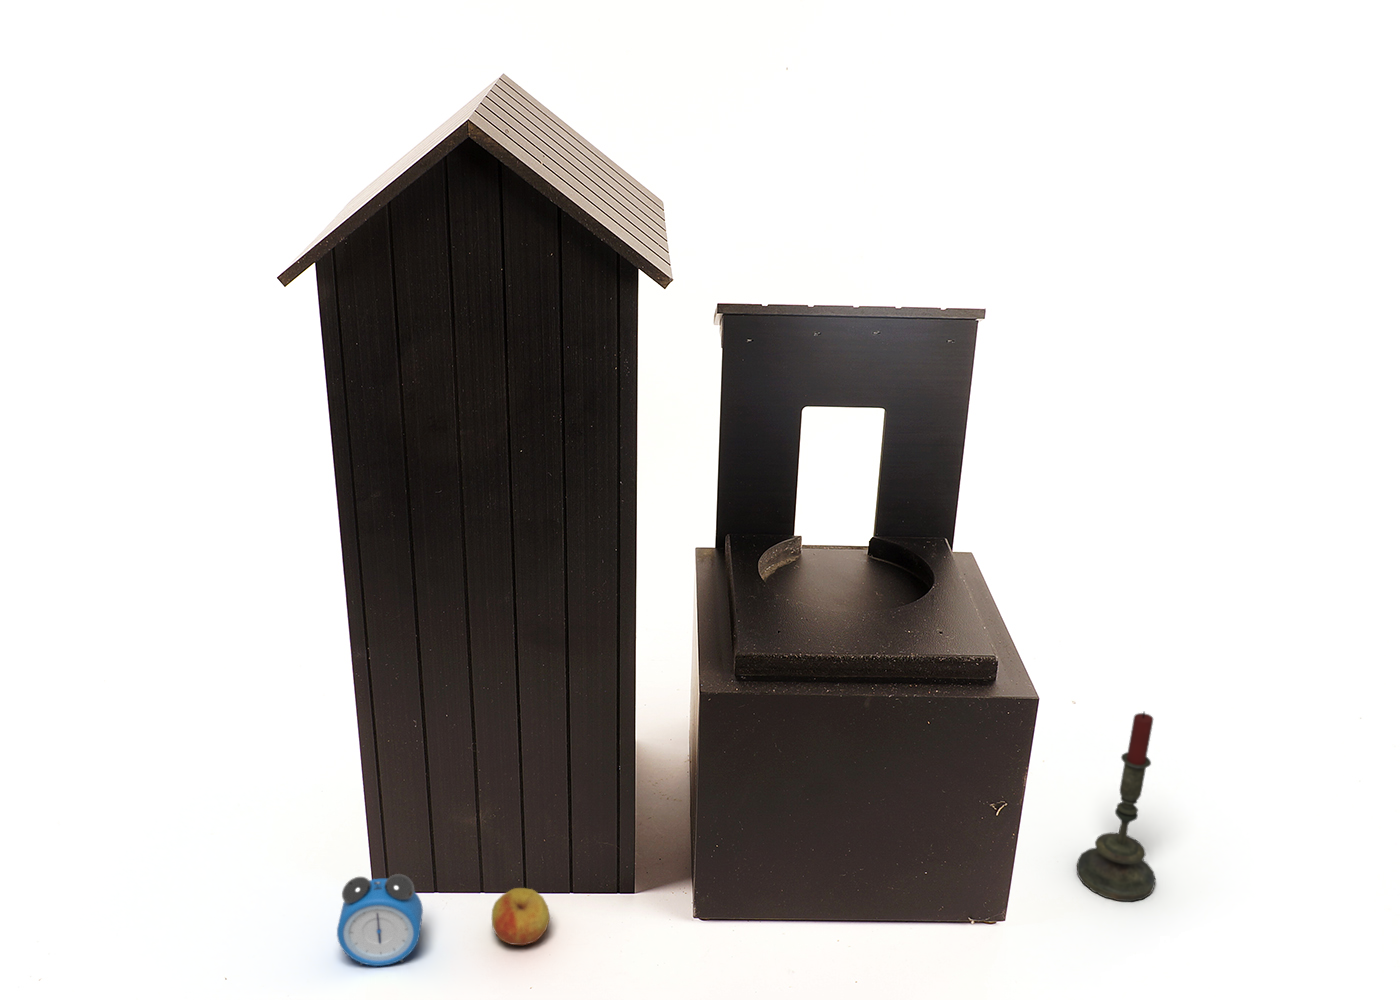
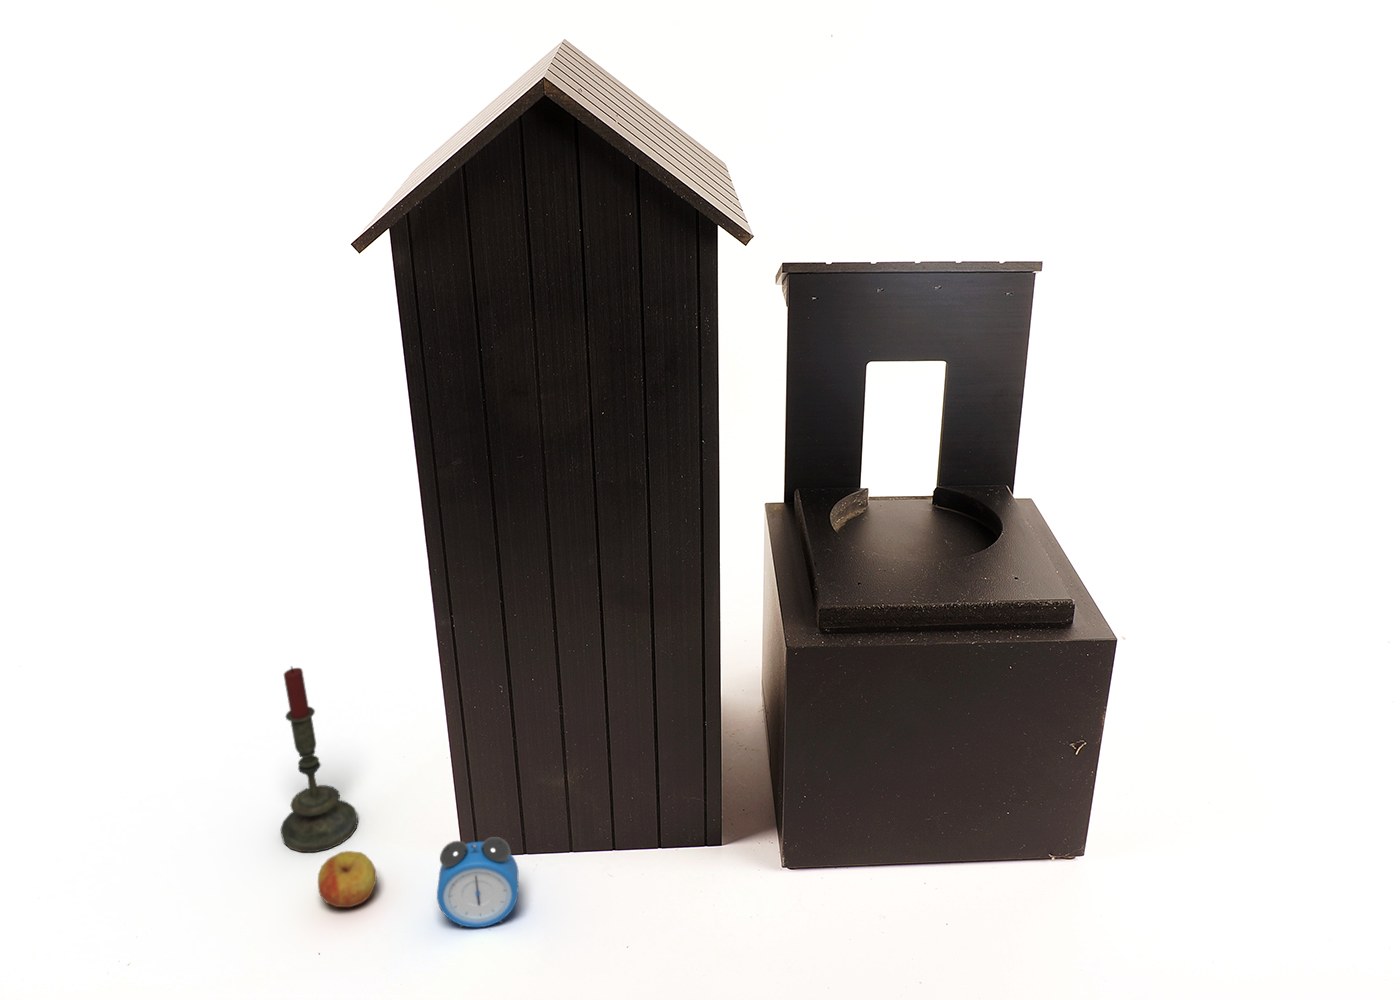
candle: present [1077,712,1156,901] -> present [281,667,358,852]
apple: present [492,888,550,945] -> present [318,851,377,907]

